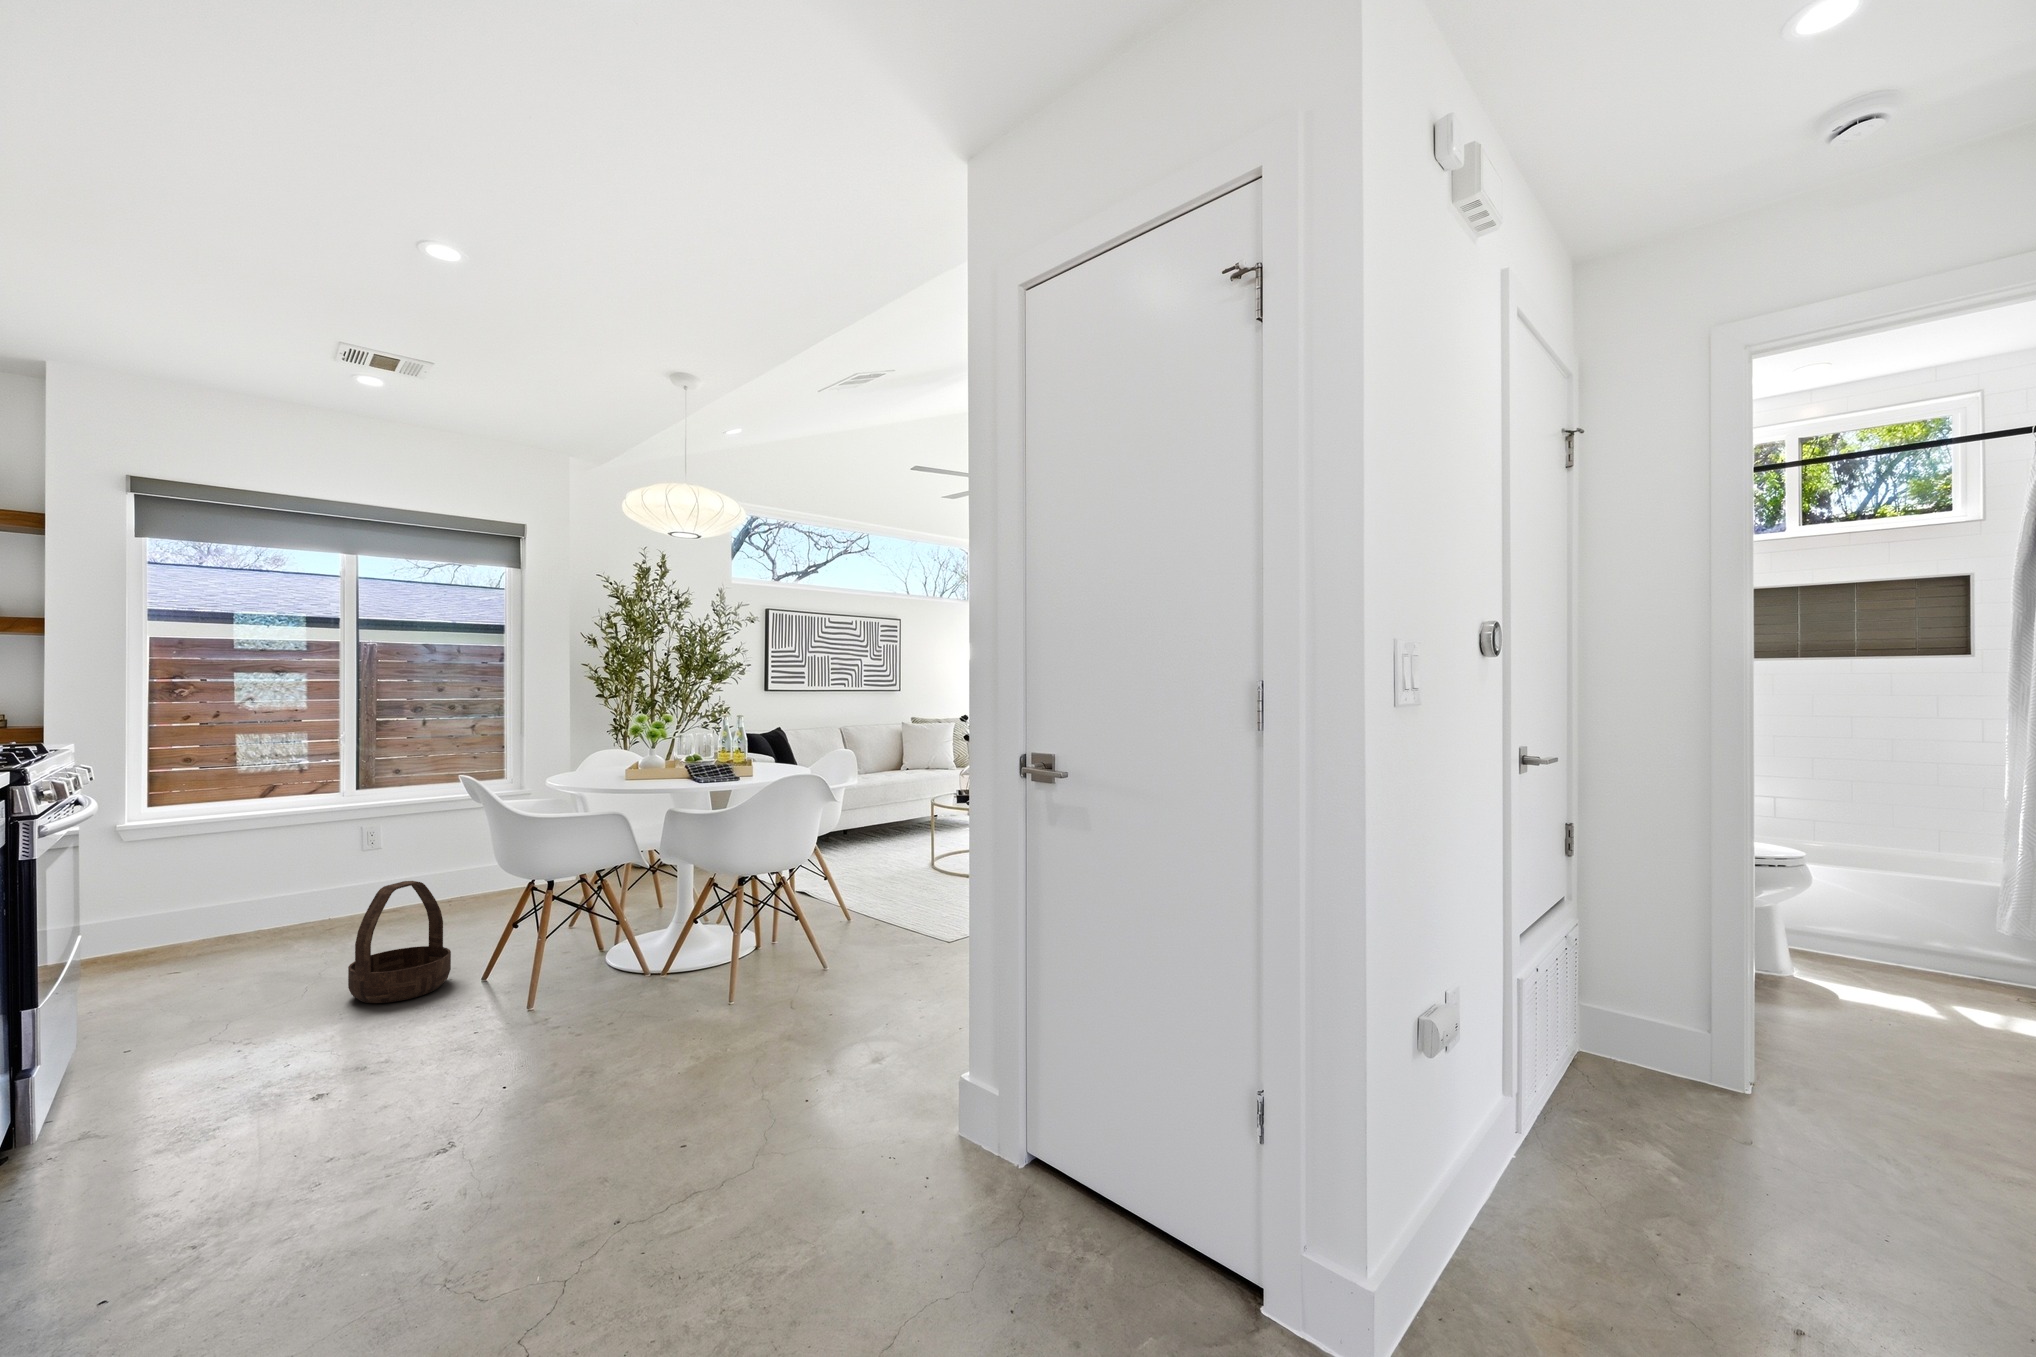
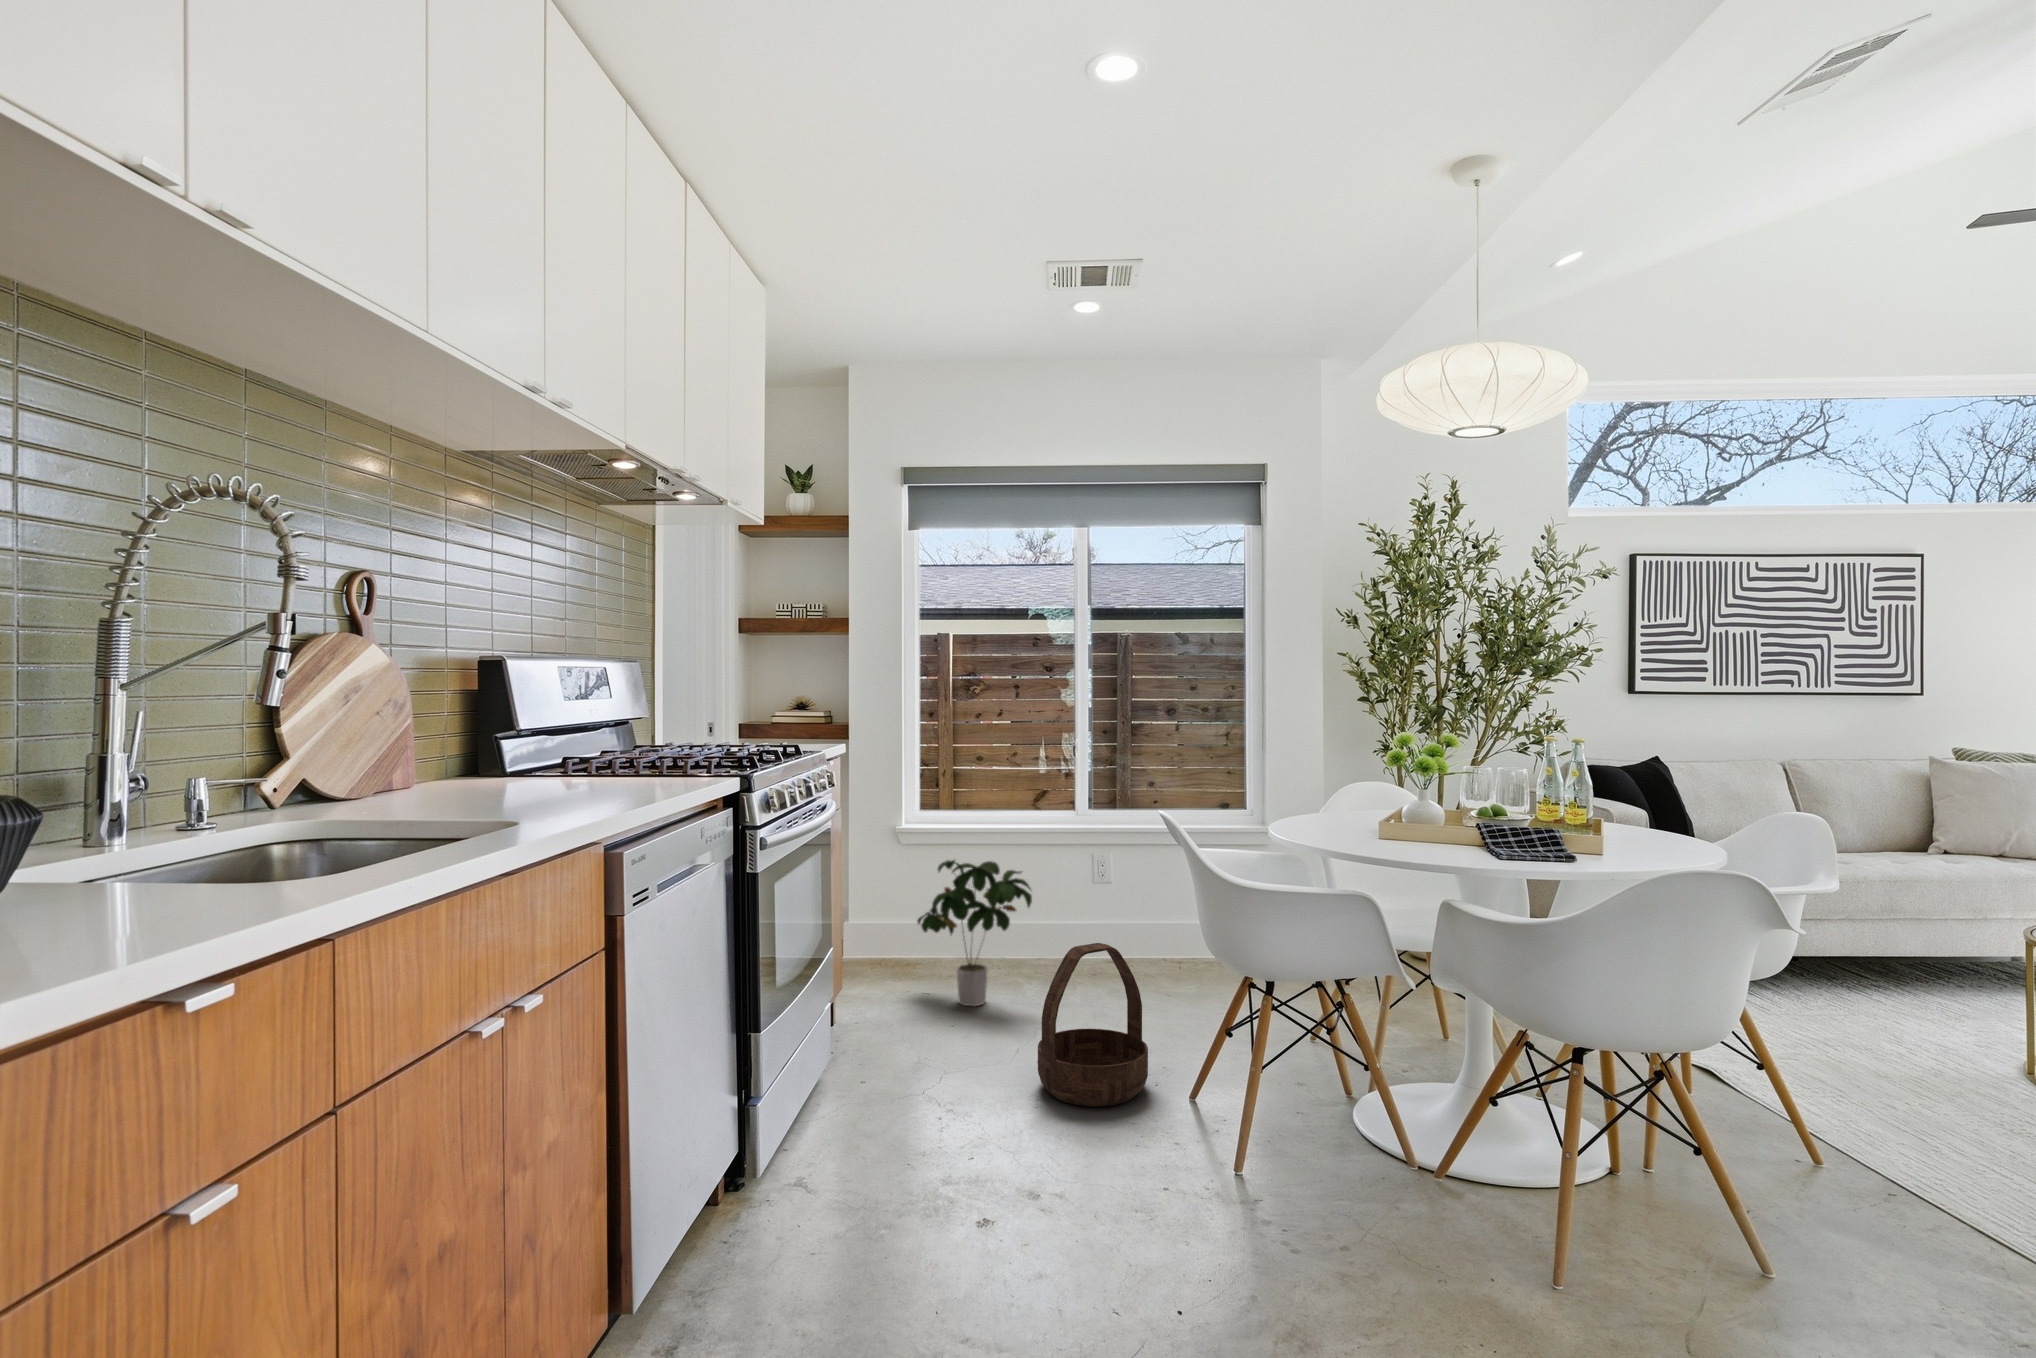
potted plant: none [171,840,316,970] -> present [917,860,1032,1006]

